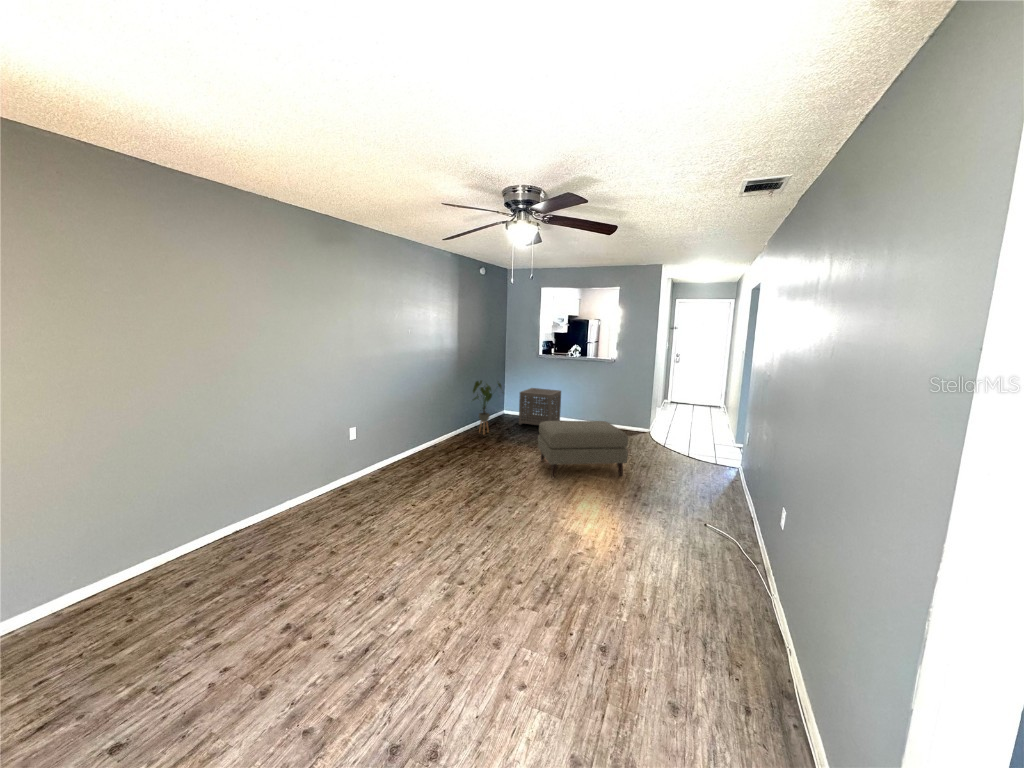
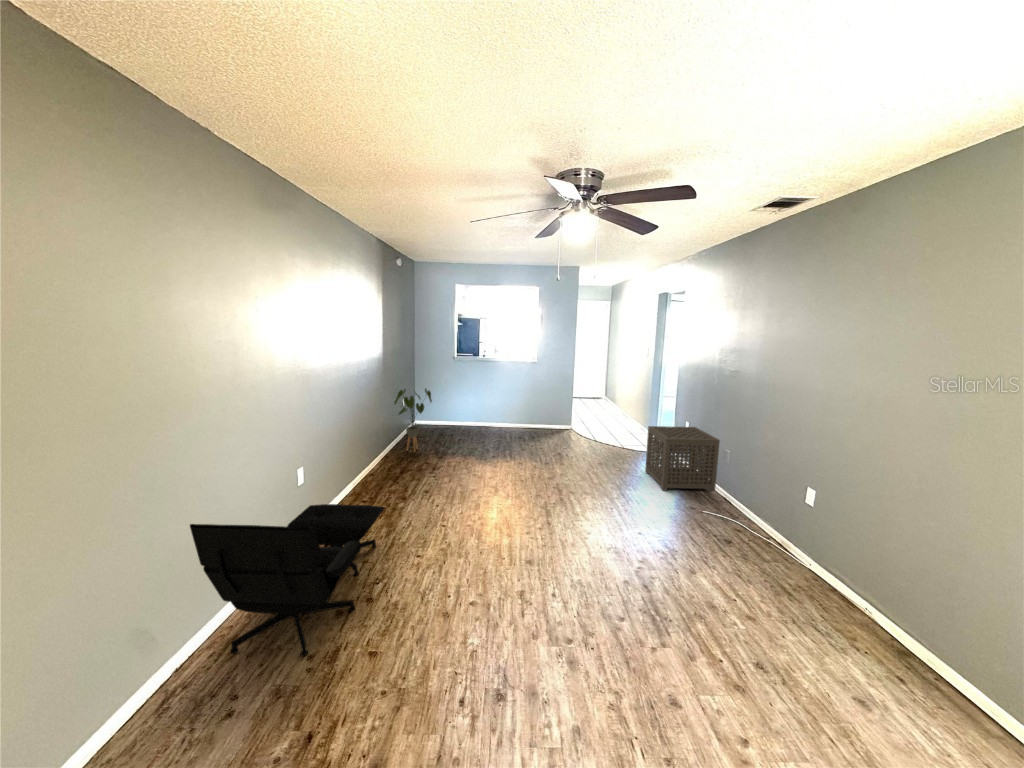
side table: present [519,388,561,425] -> present [645,426,720,491]
ottoman: present [538,421,628,478] -> none [501,423,599,491]
lounge chair: none [242,442,401,542] -> present [190,504,385,656]

